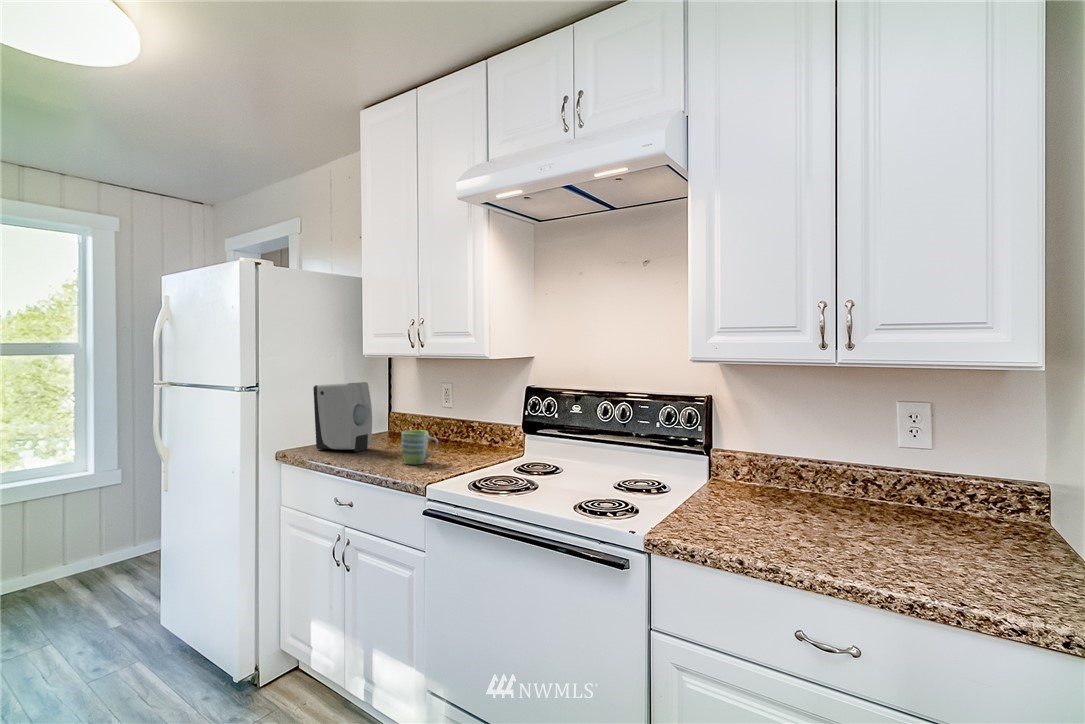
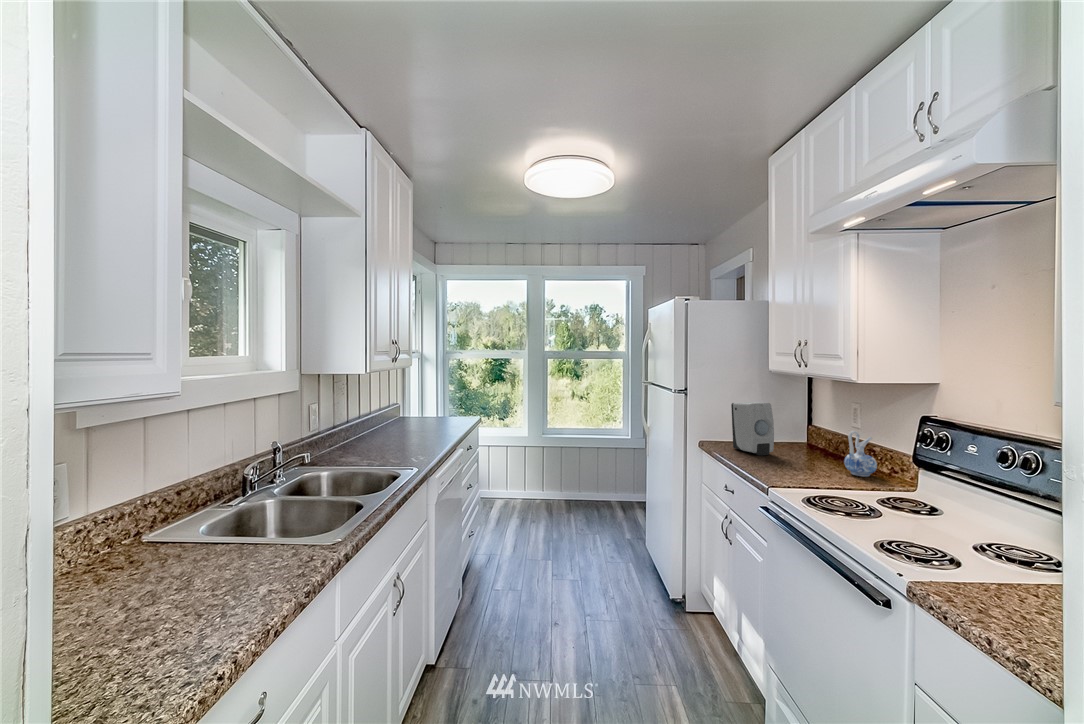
ceramic pitcher: none [459,405,488,454] -> present [844,431,877,476]
mug: present [401,430,438,465] -> none [779,445,811,474]

